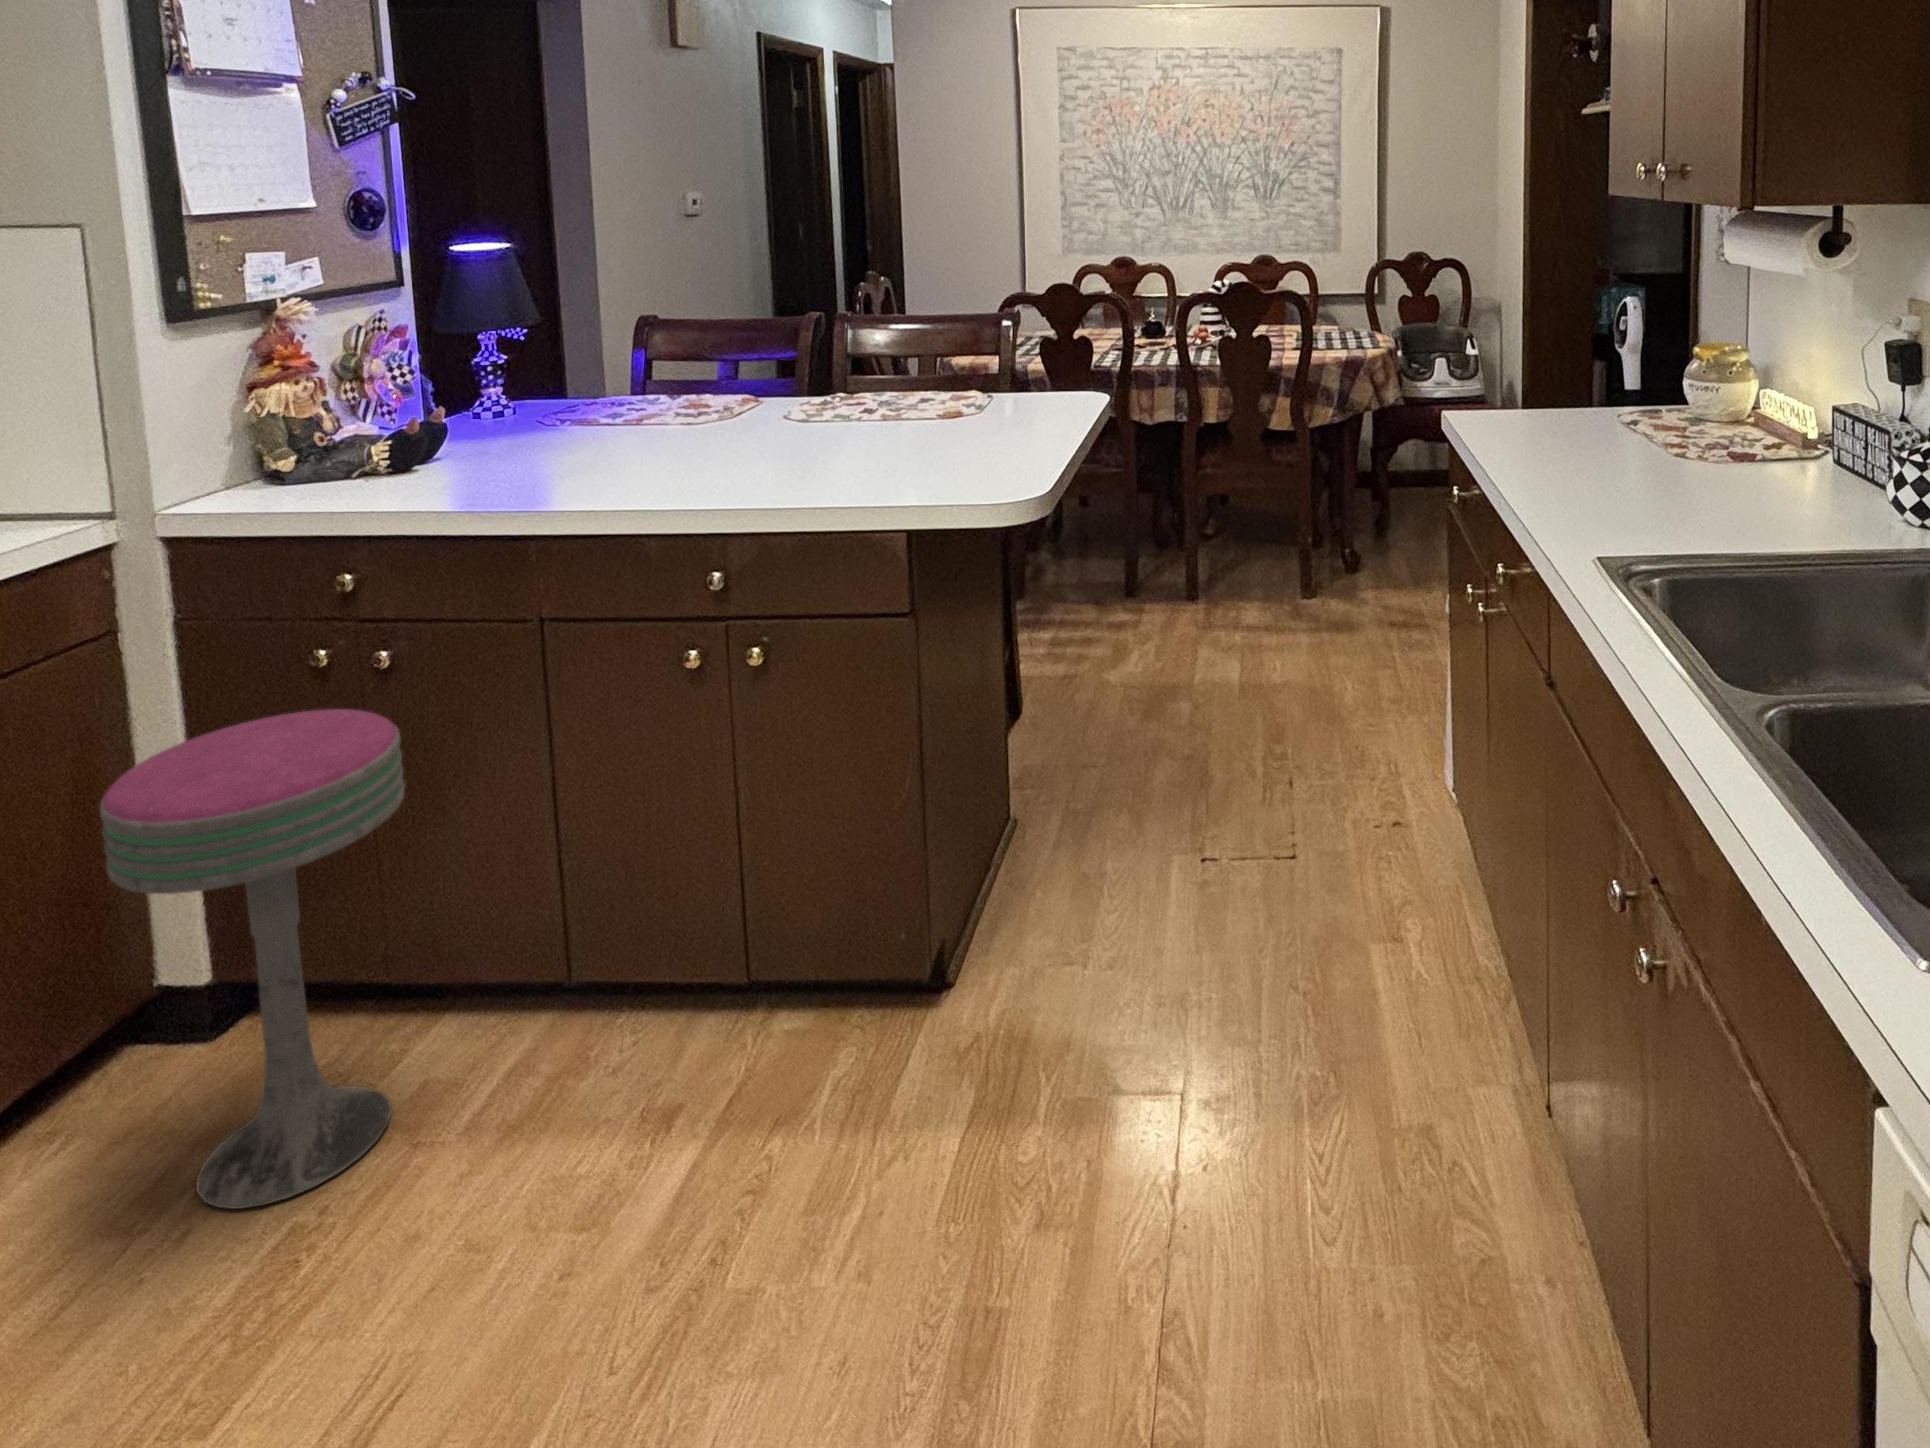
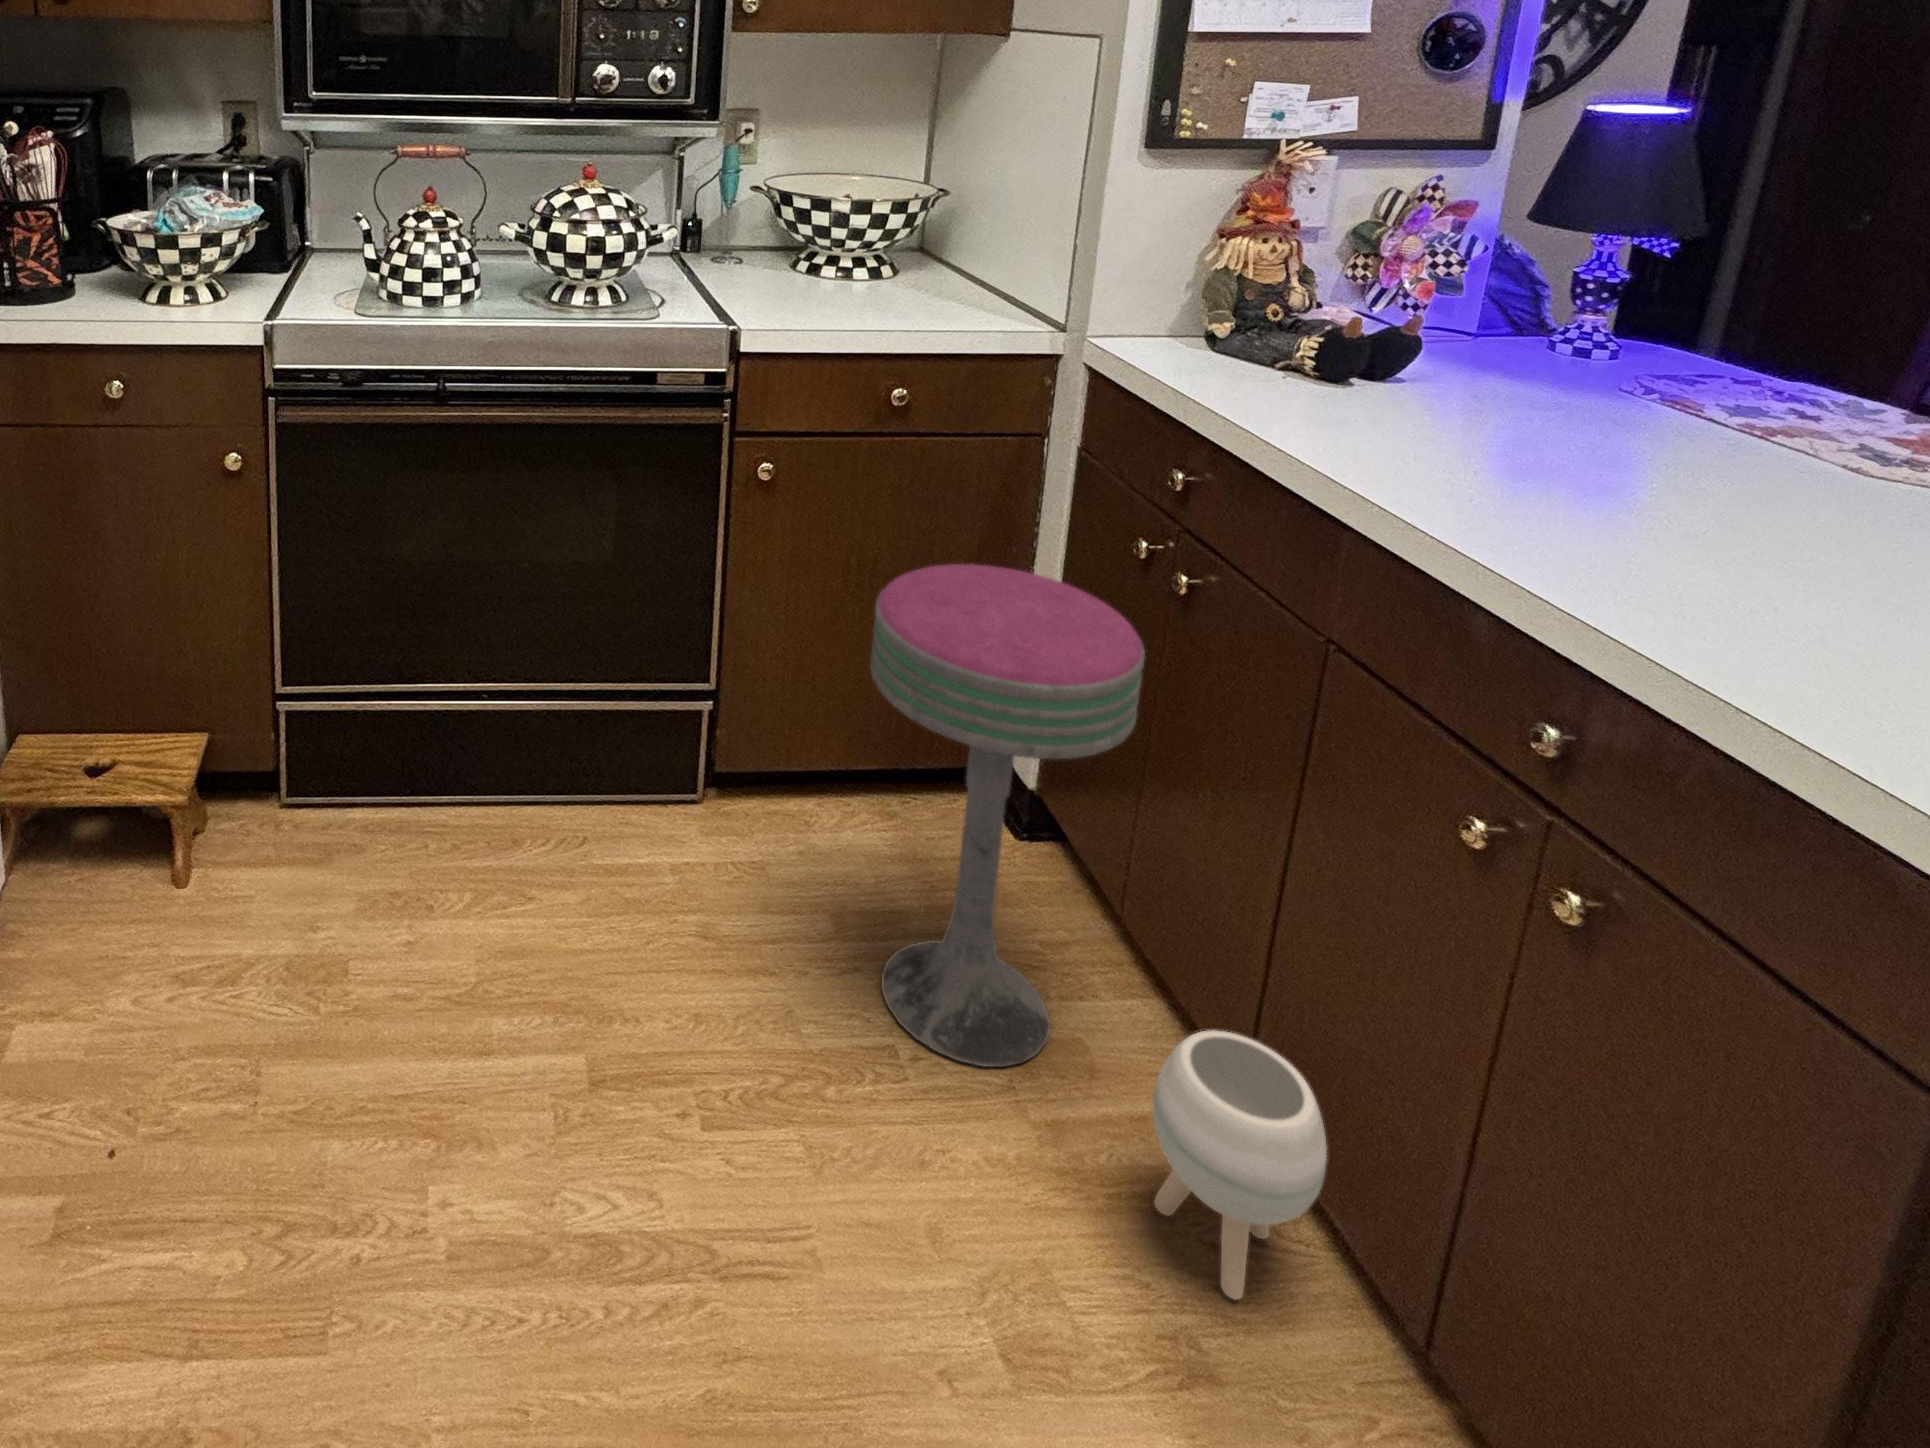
planter: none [527,913,646,1093] -> present [1153,1030,1327,1300]

